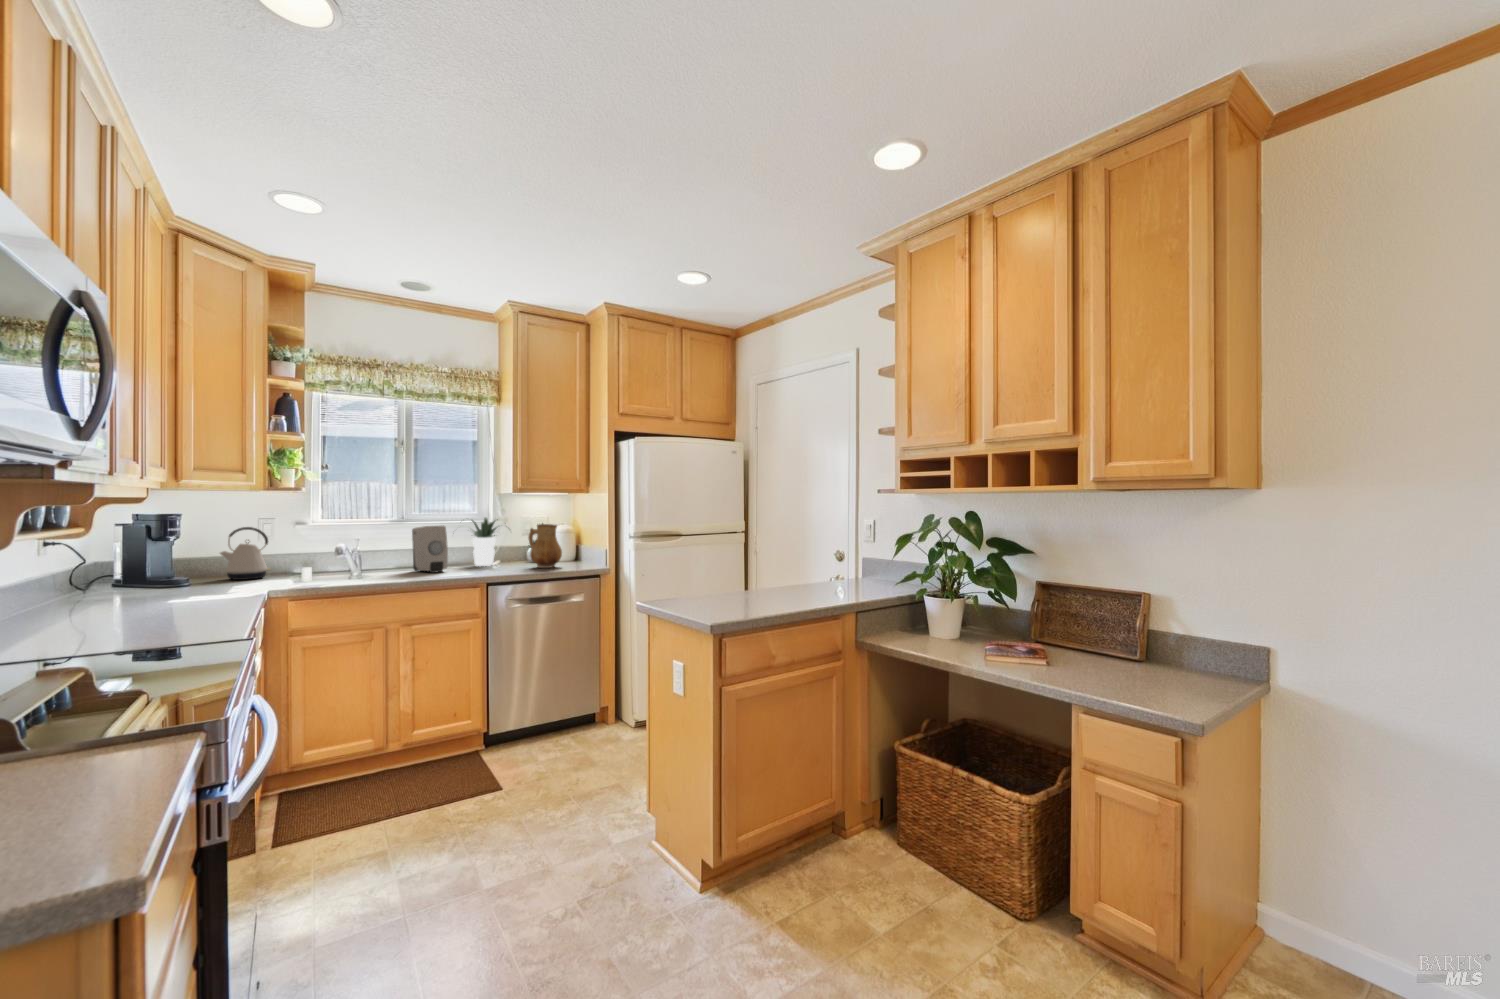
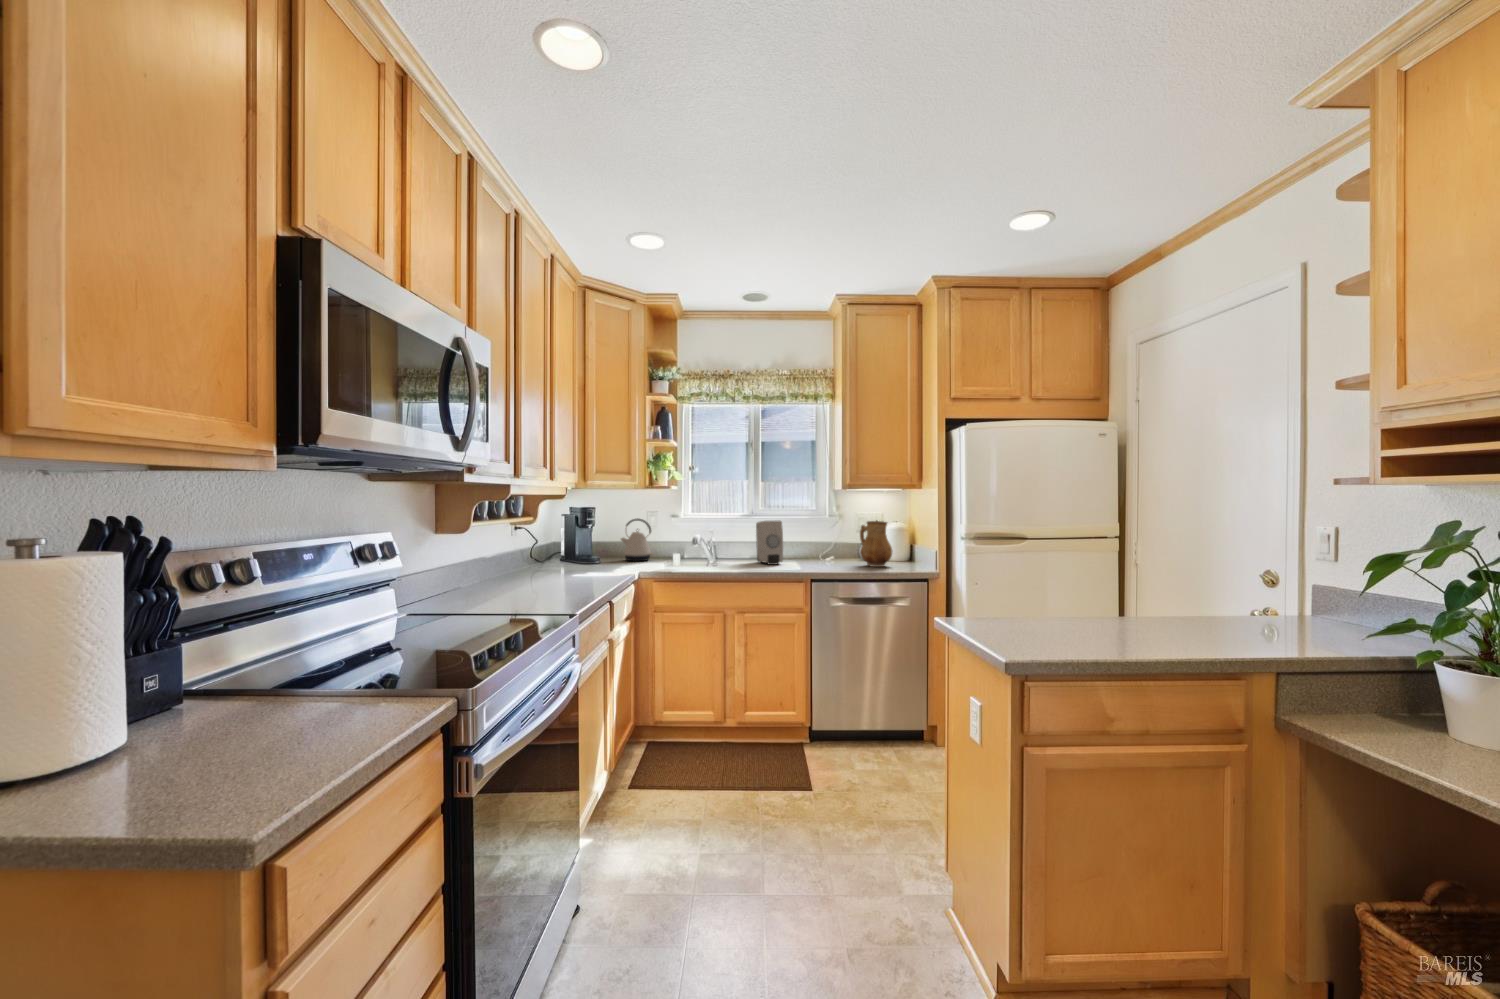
potted plant: present [470,517,507,566] -> none [794,513,848,560]

